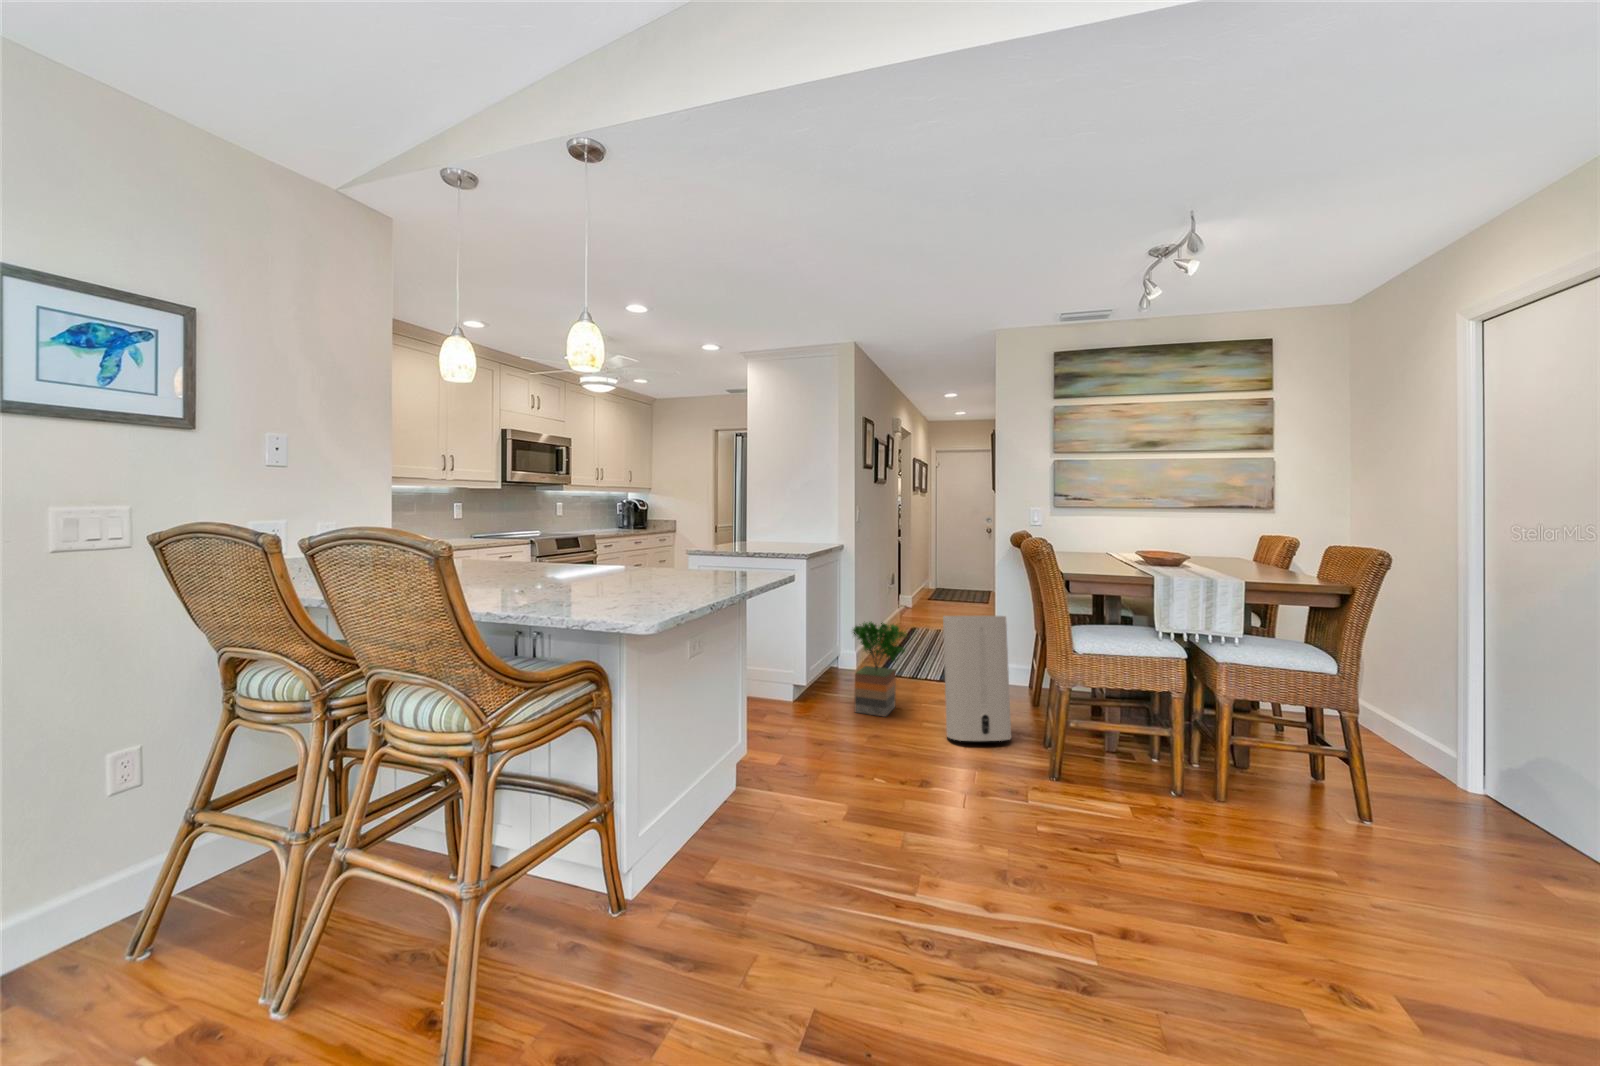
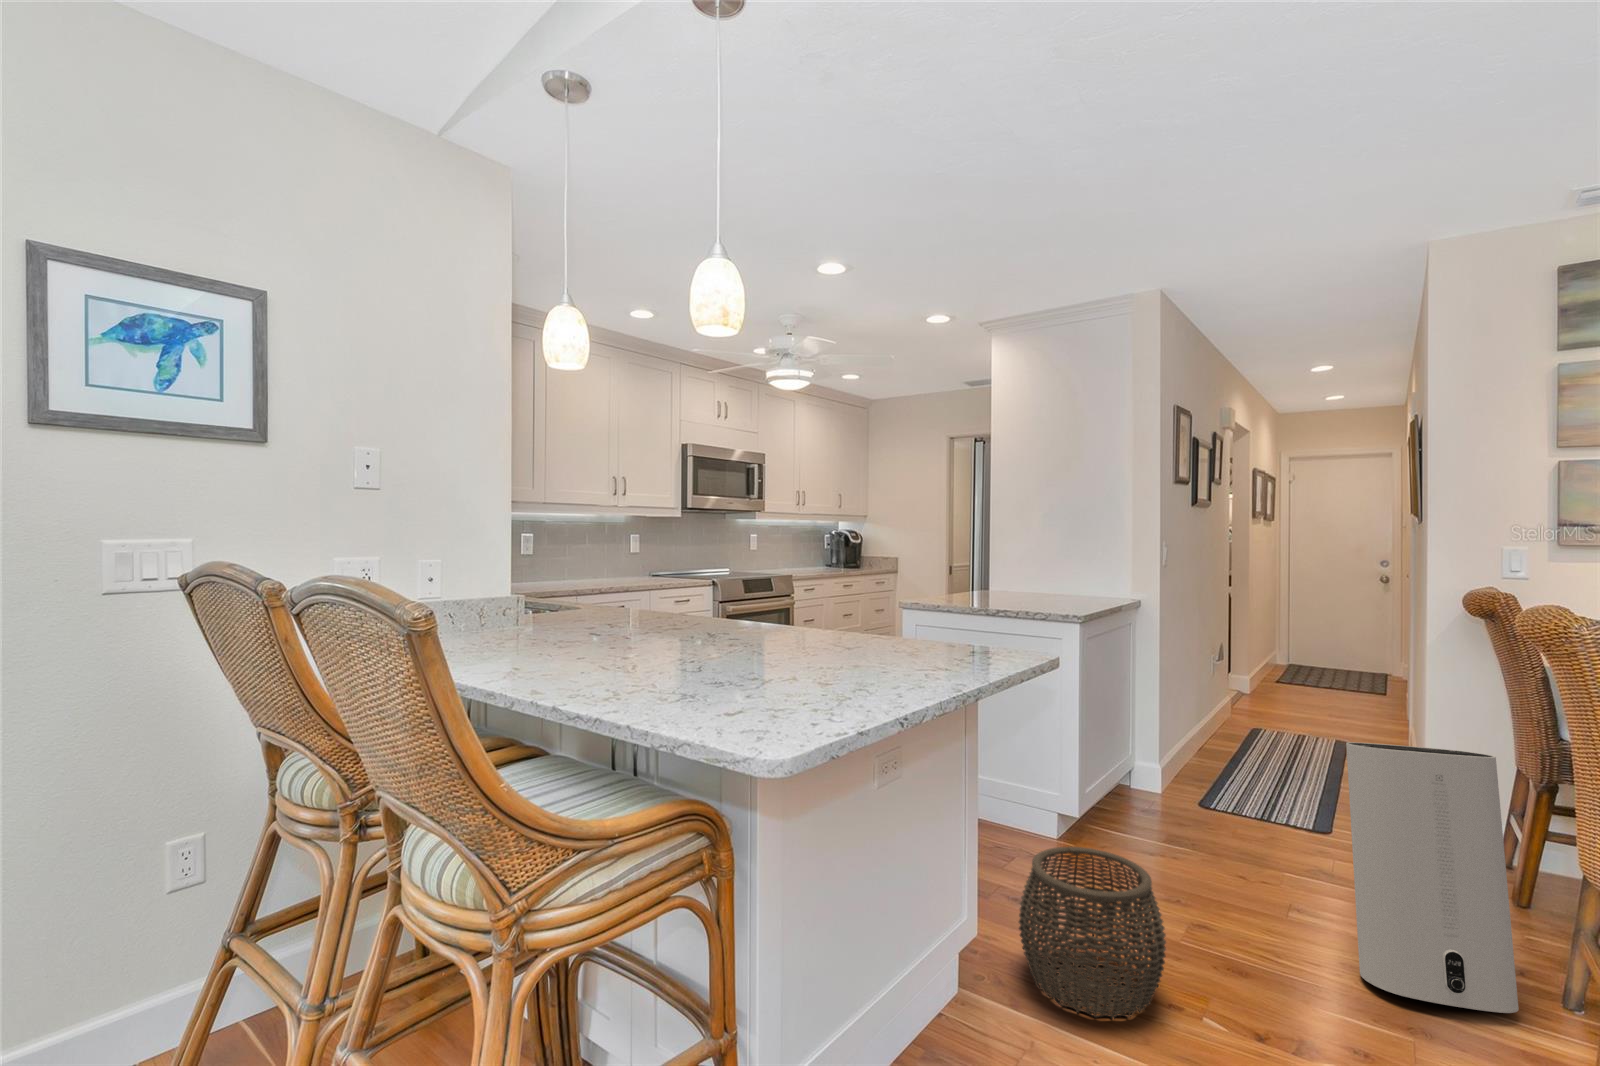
potted tree: present [853,622,906,717] -> none [1155,731,1267,906]
woven basket: none [774,687,853,775] -> present [1019,847,1166,1019]

